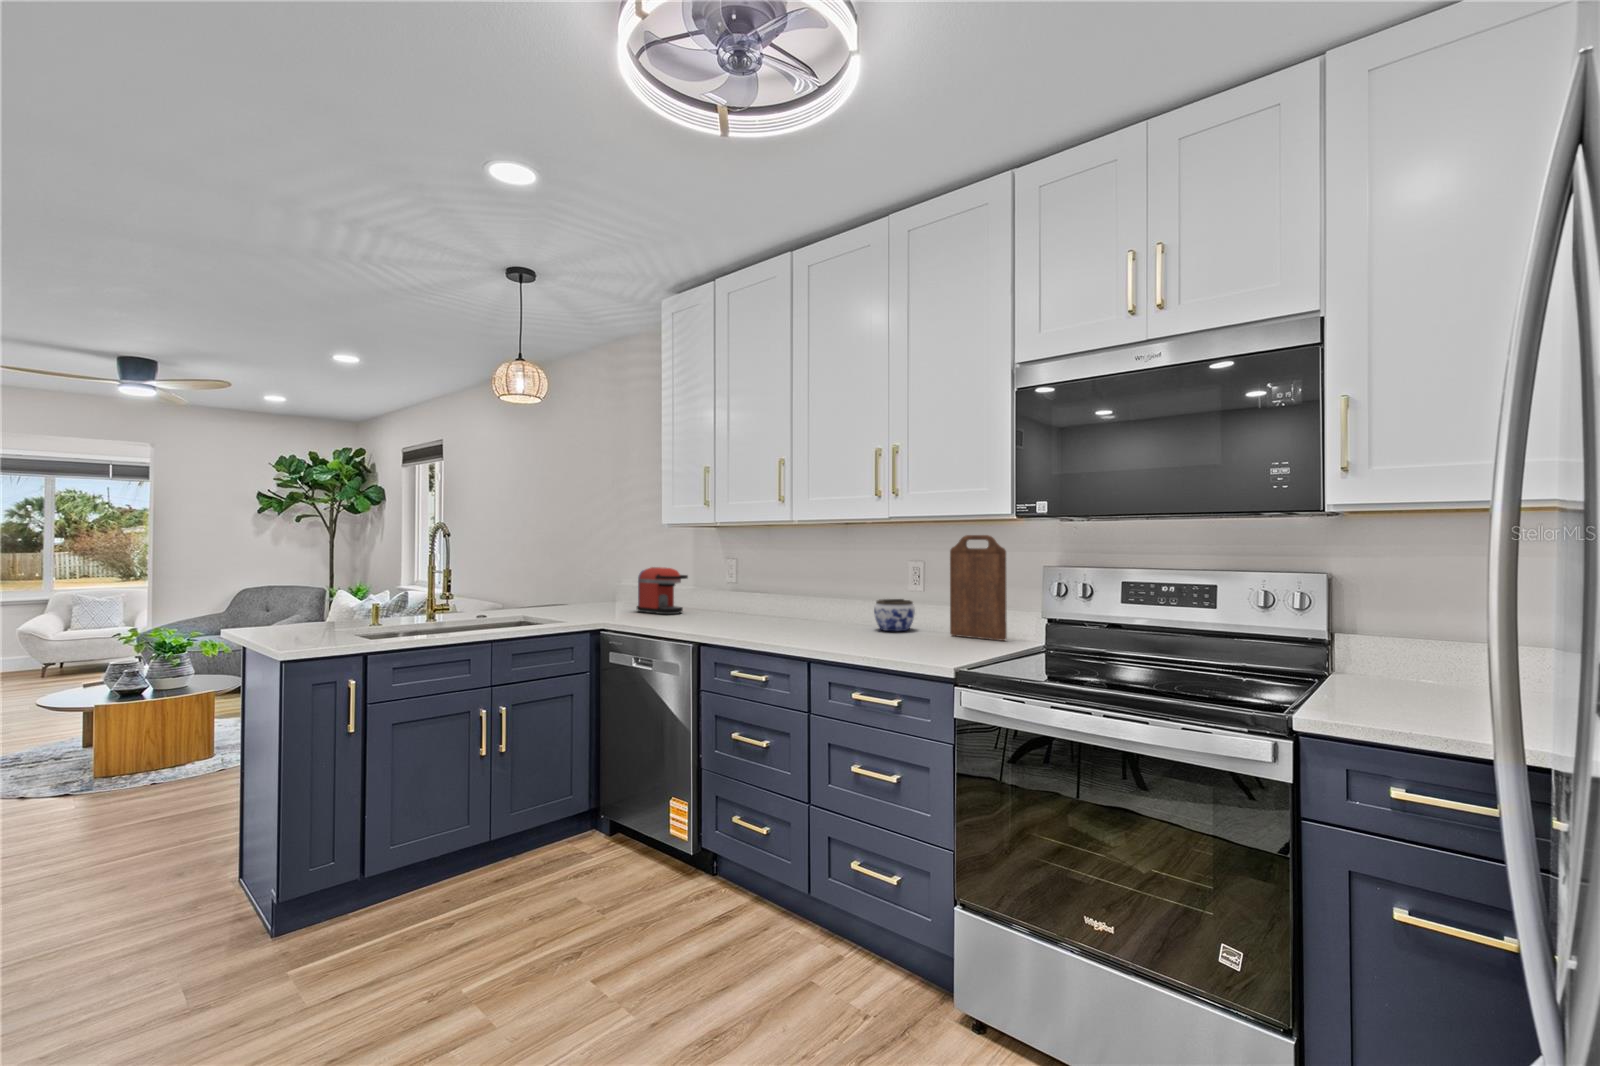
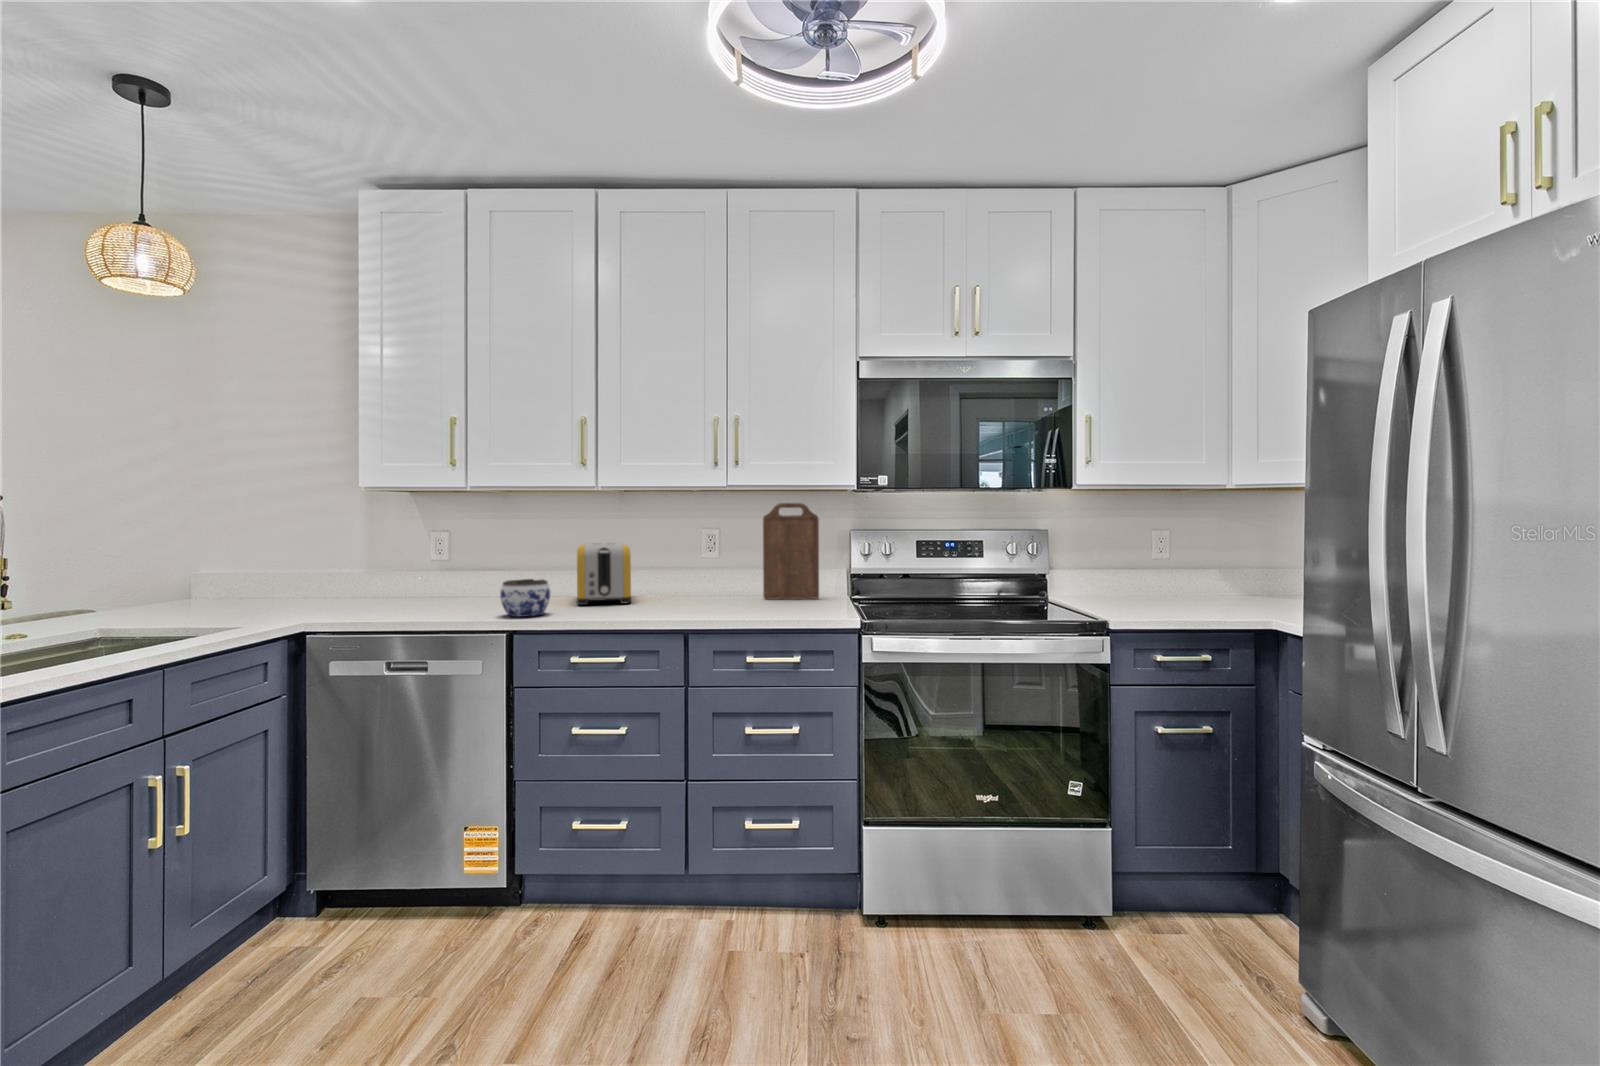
coffee maker: present [637,567,688,614] -> none [308,547,401,609]
toaster: none [786,570,853,628] -> present [577,543,631,605]
jar: present [874,599,915,631] -> present [500,579,551,617]

